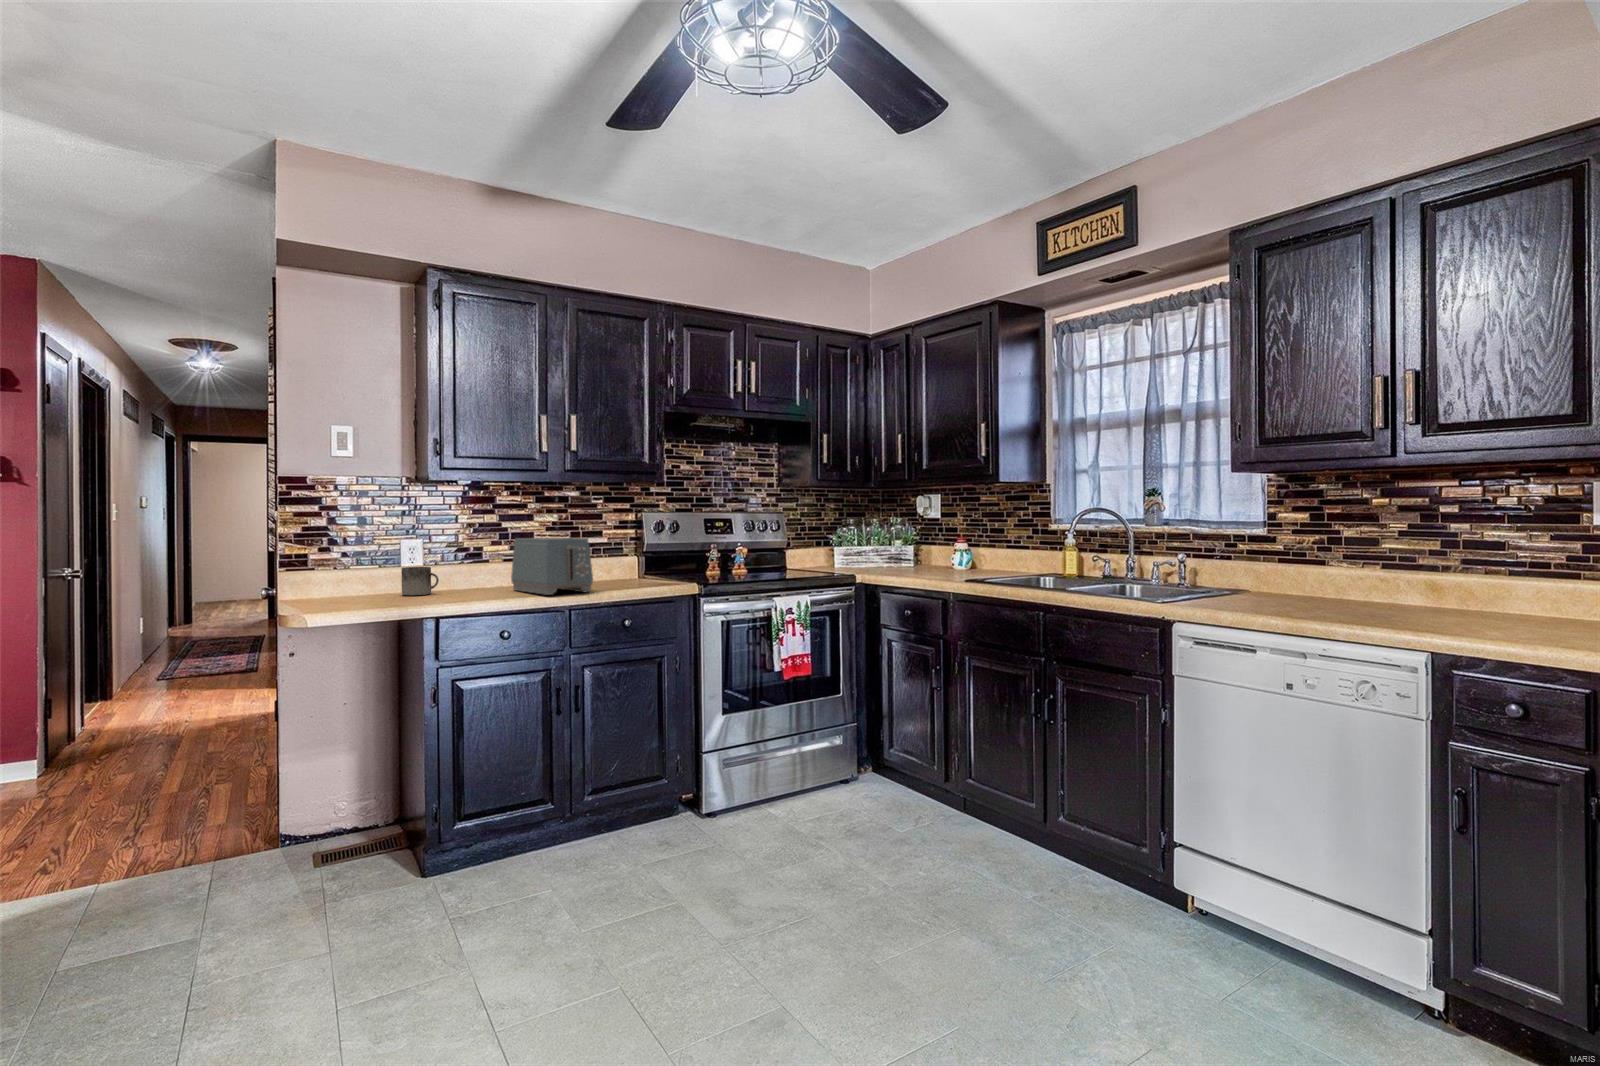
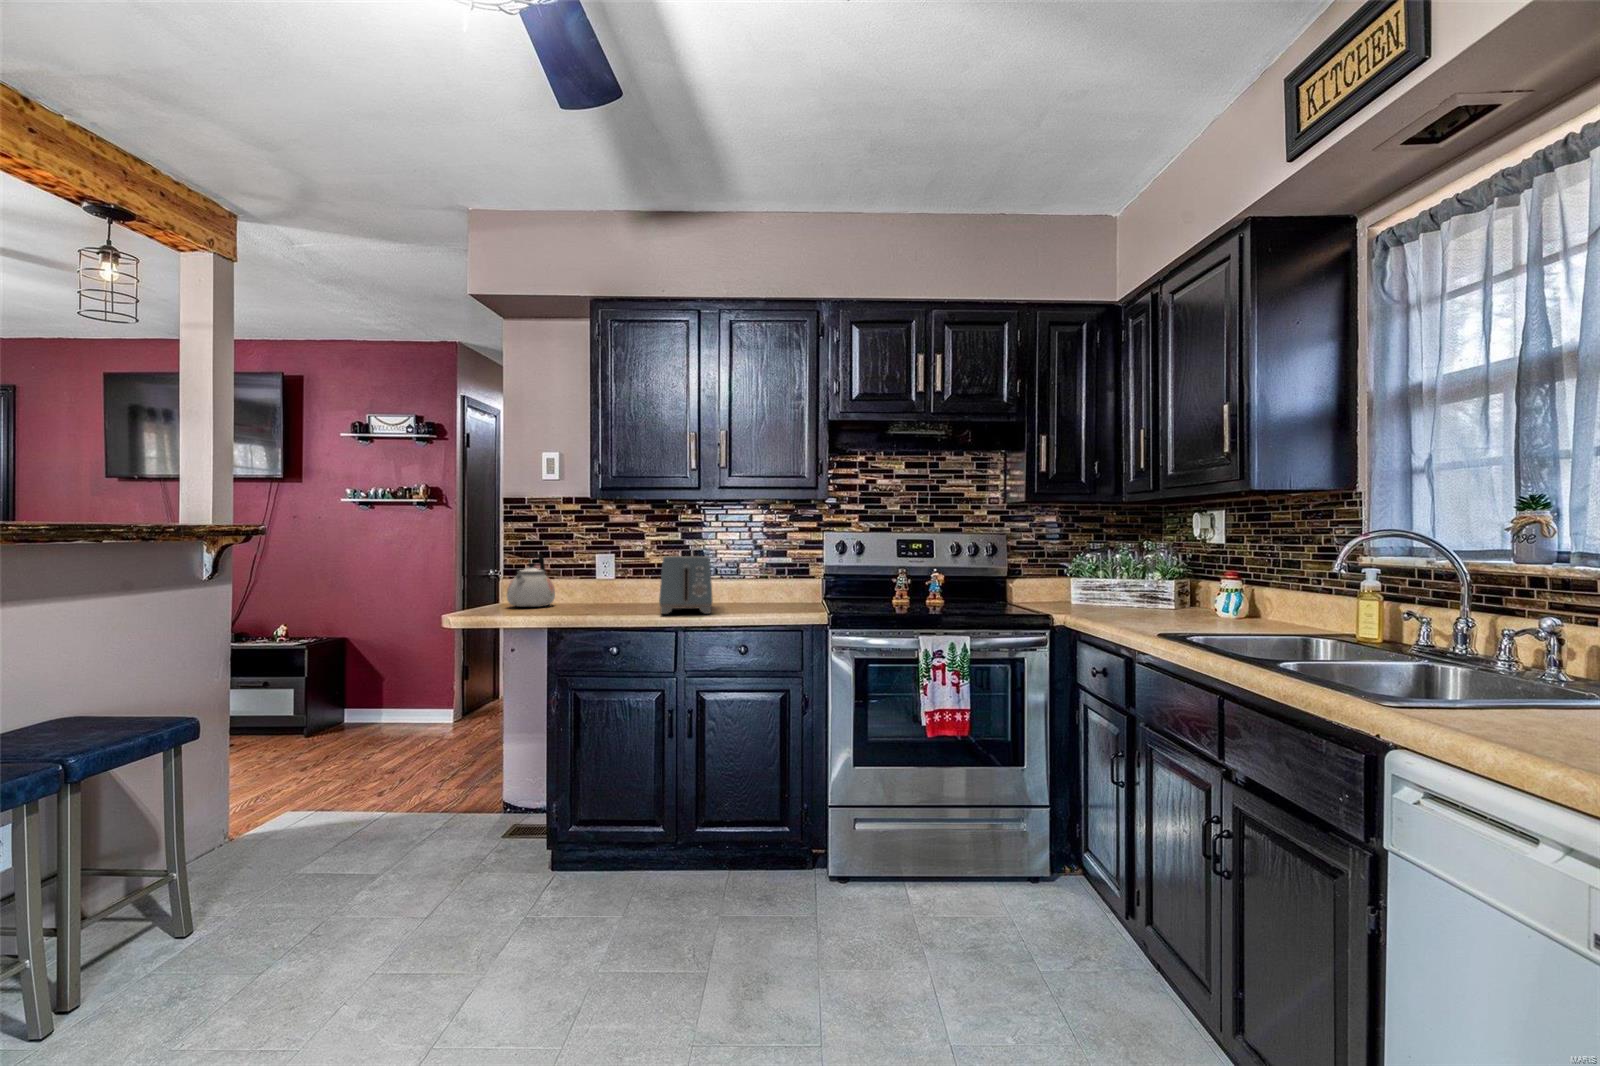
kettle: none [316,539,375,600] -> present [507,553,555,607]
mug: present [401,567,439,595] -> none [574,581,601,607]

